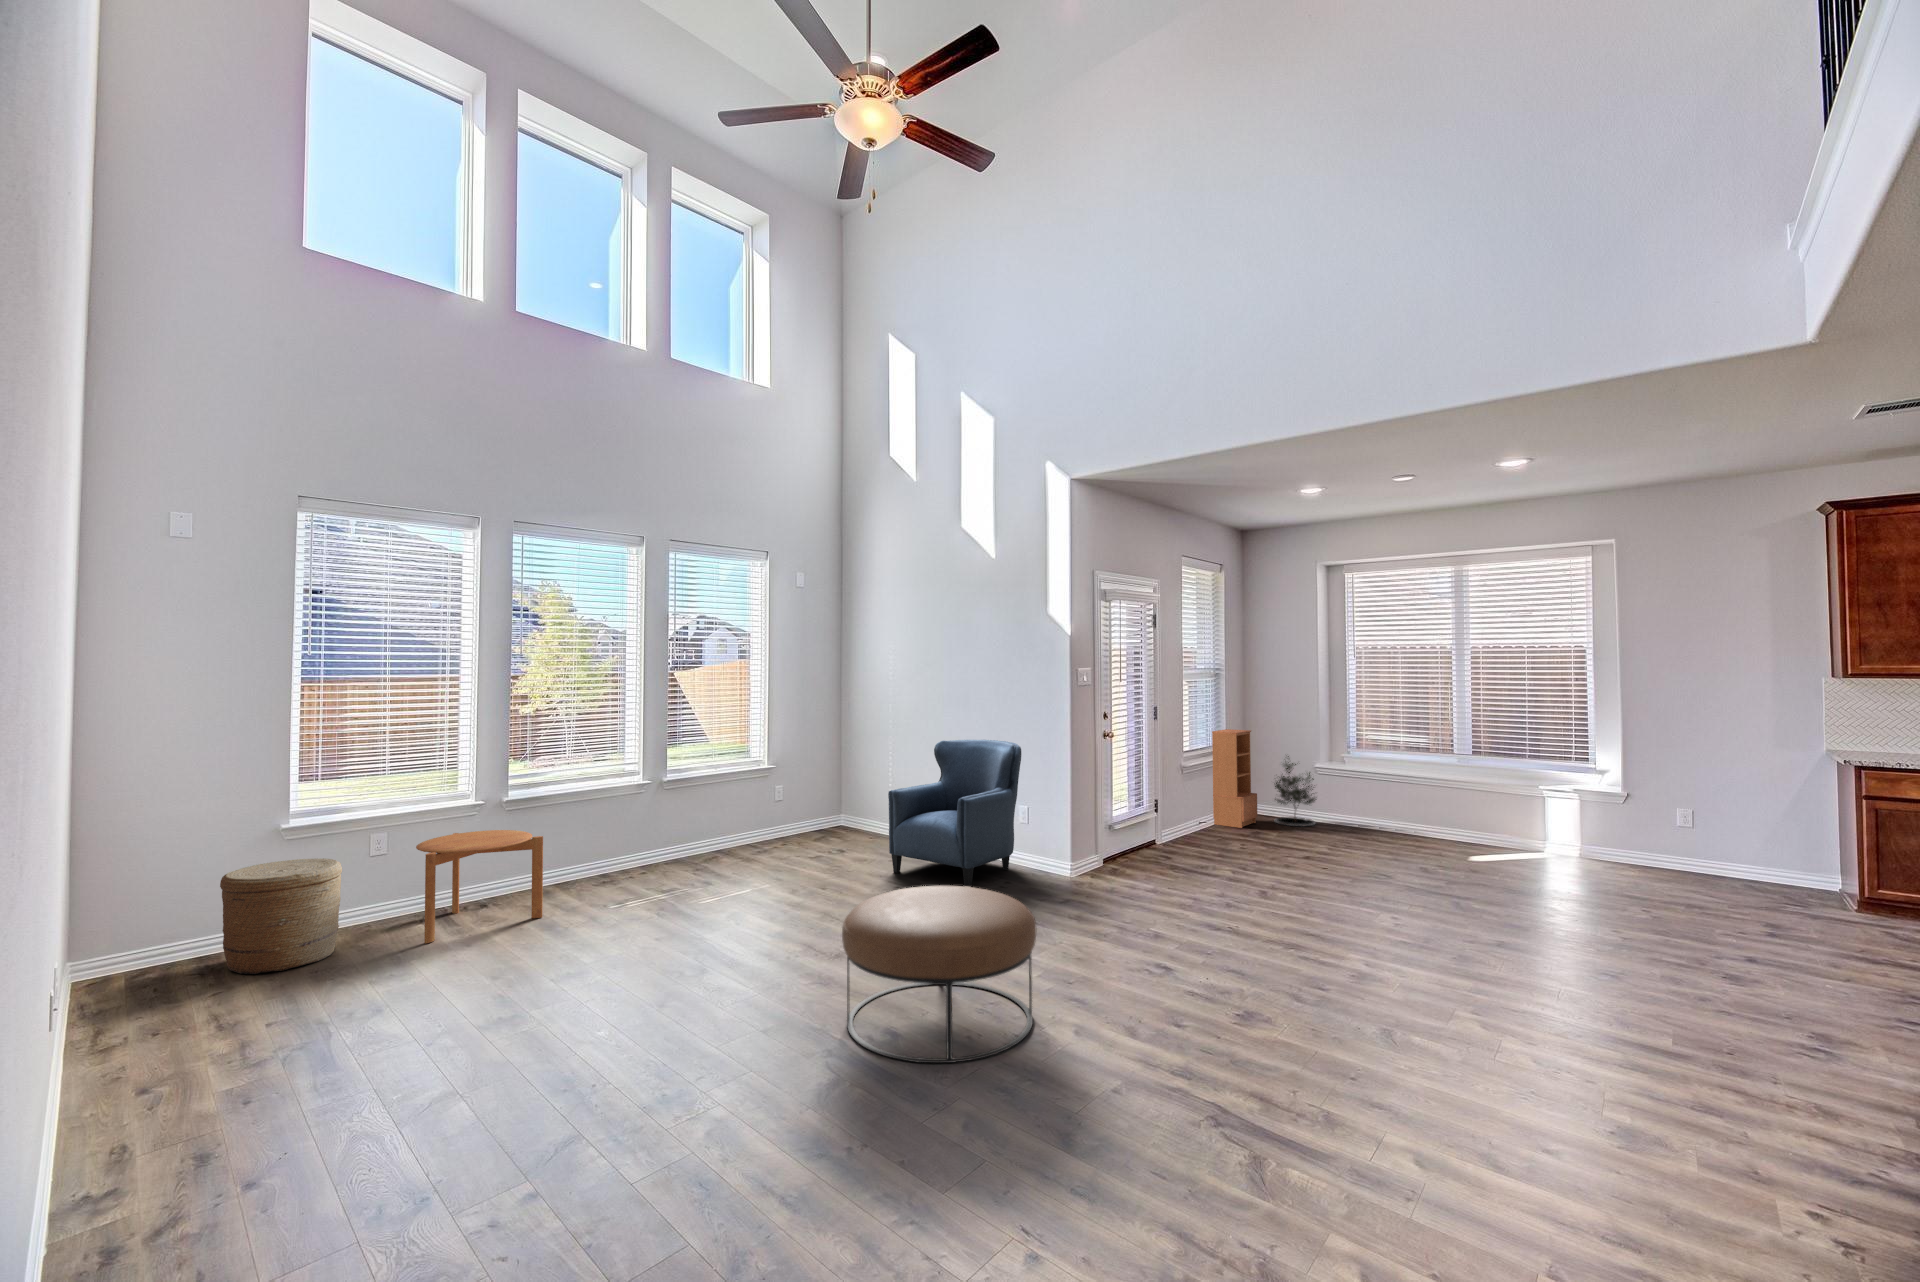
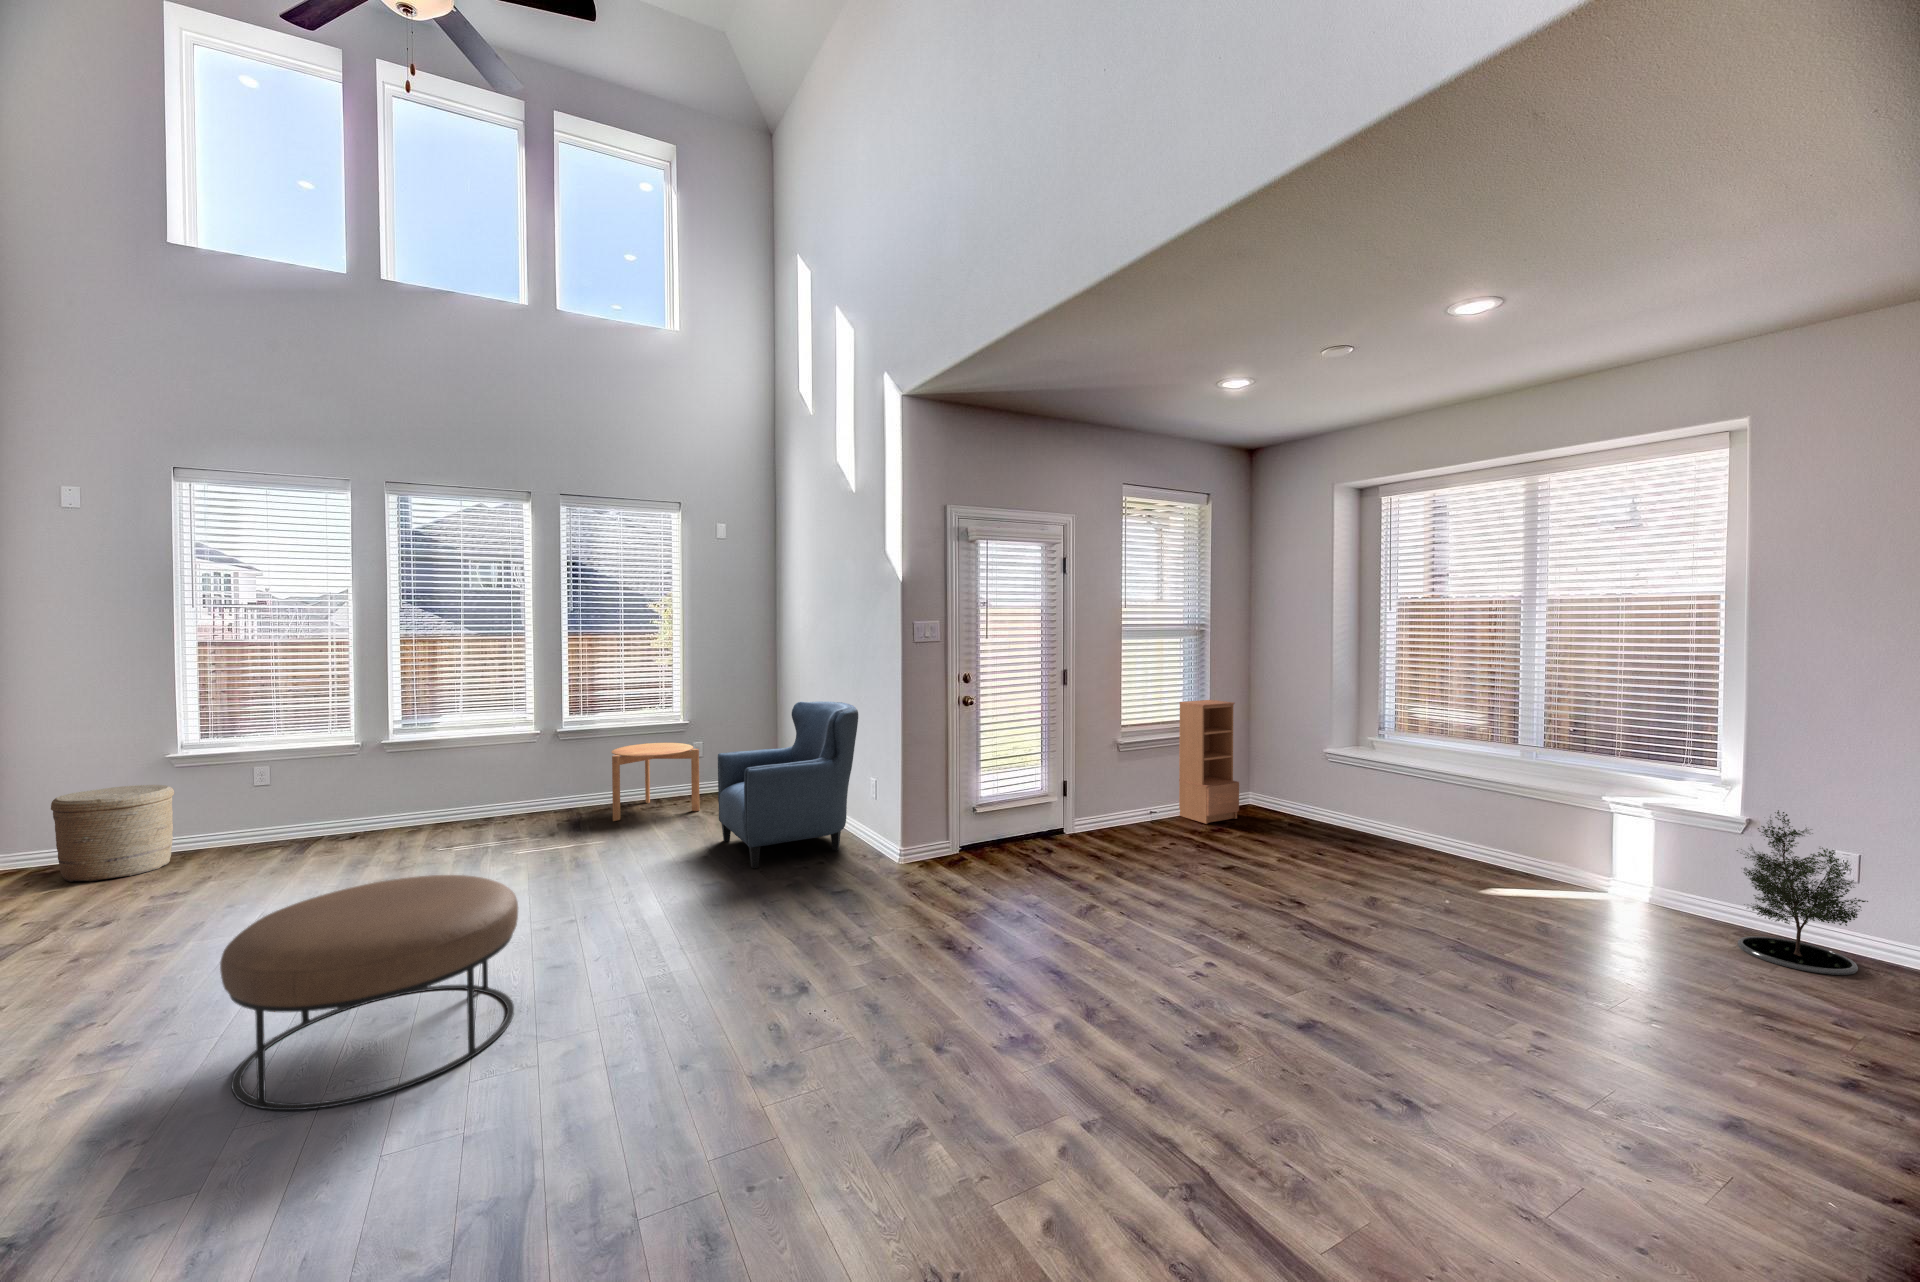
potted tree: present [1275,756,1316,827] -> present [1737,810,1868,975]
side table: present [416,830,543,943] -> present [612,743,700,821]

